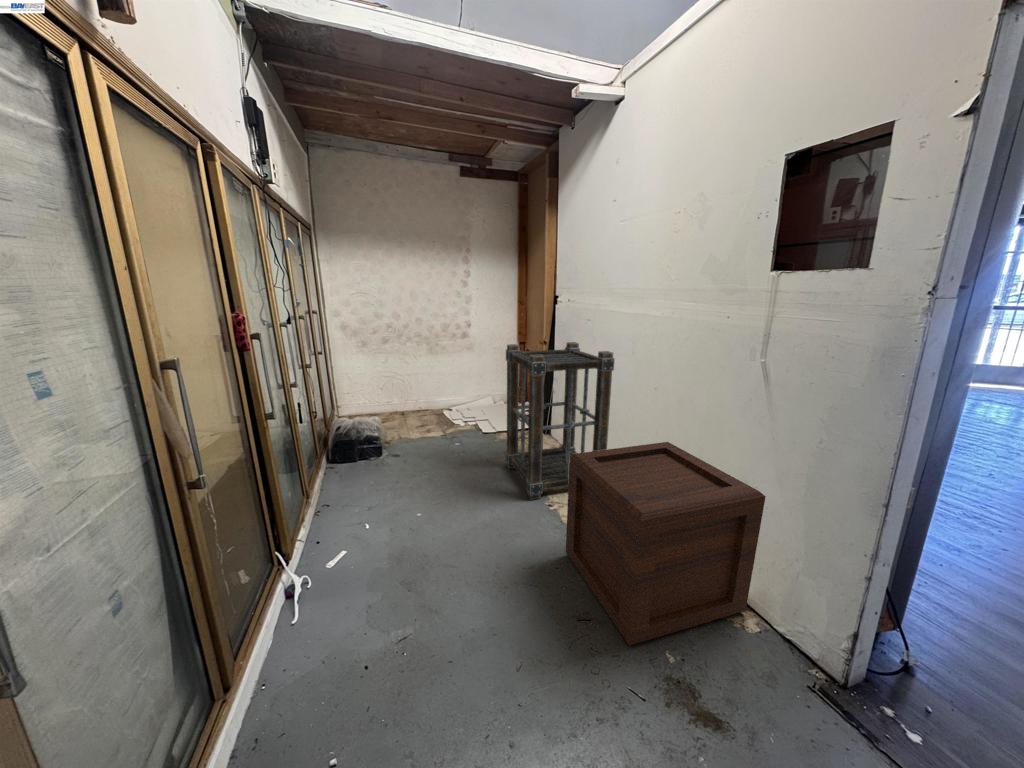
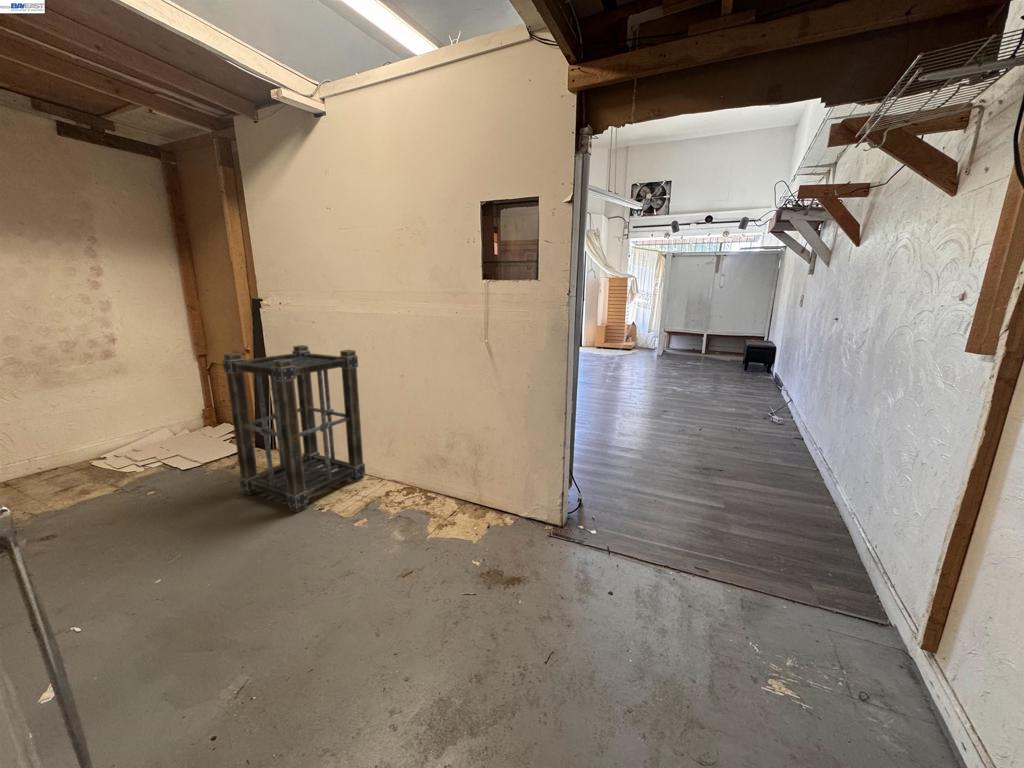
wooden crate: present [566,442,766,646] -> none [356,416,502,568]

